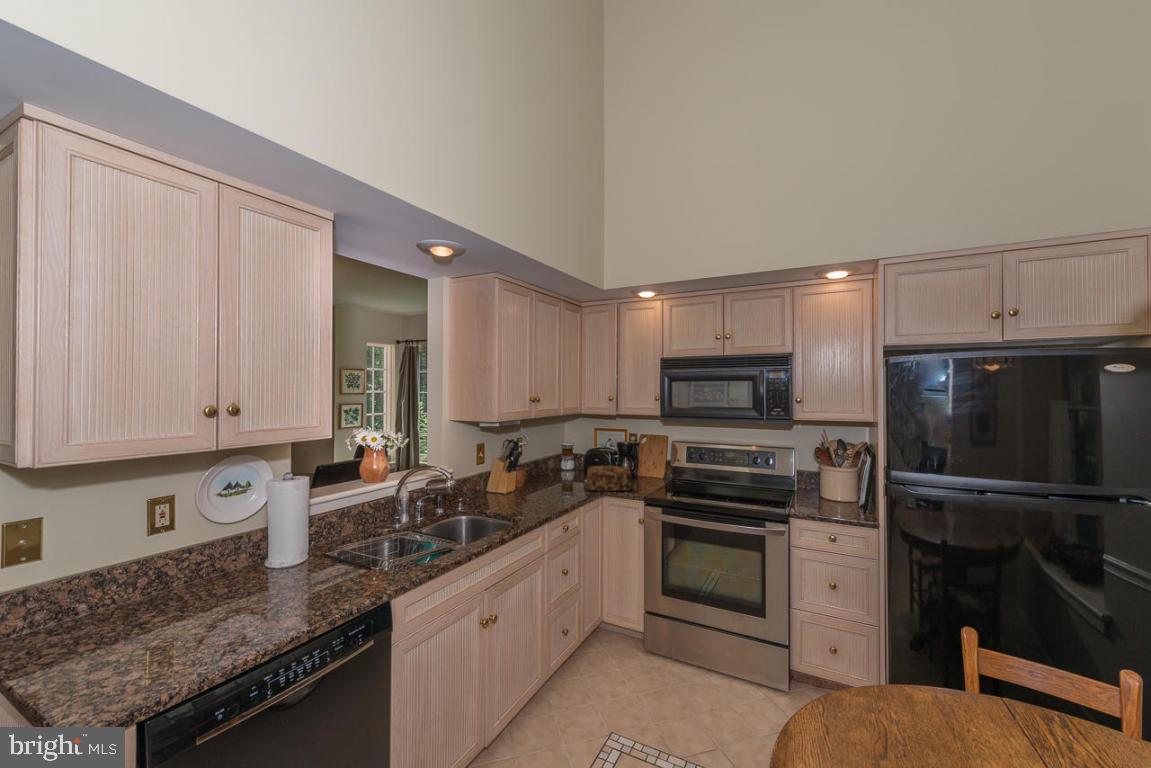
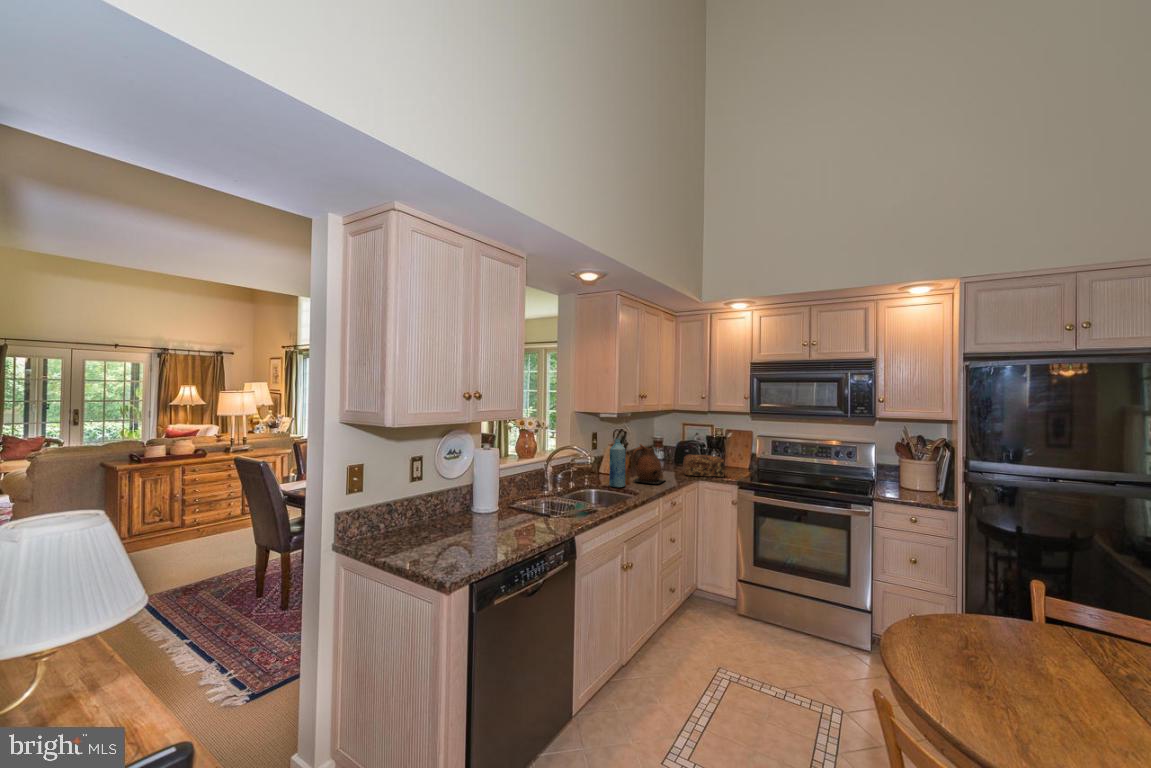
bottle: none [487,453,507,512] -> present [609,439,626,487]
ceramic pitcher: none [519,457,560,506] -> present [632,444,665,484]

